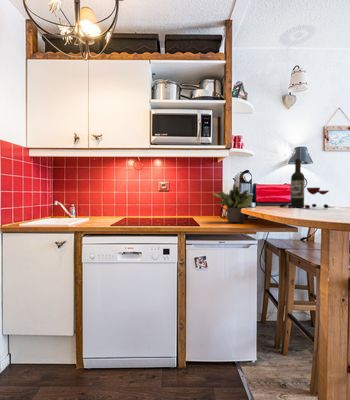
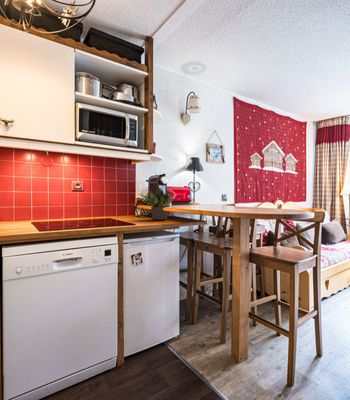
wine bottle: present [279,159,329,209] -> none [190,167,228,207]

